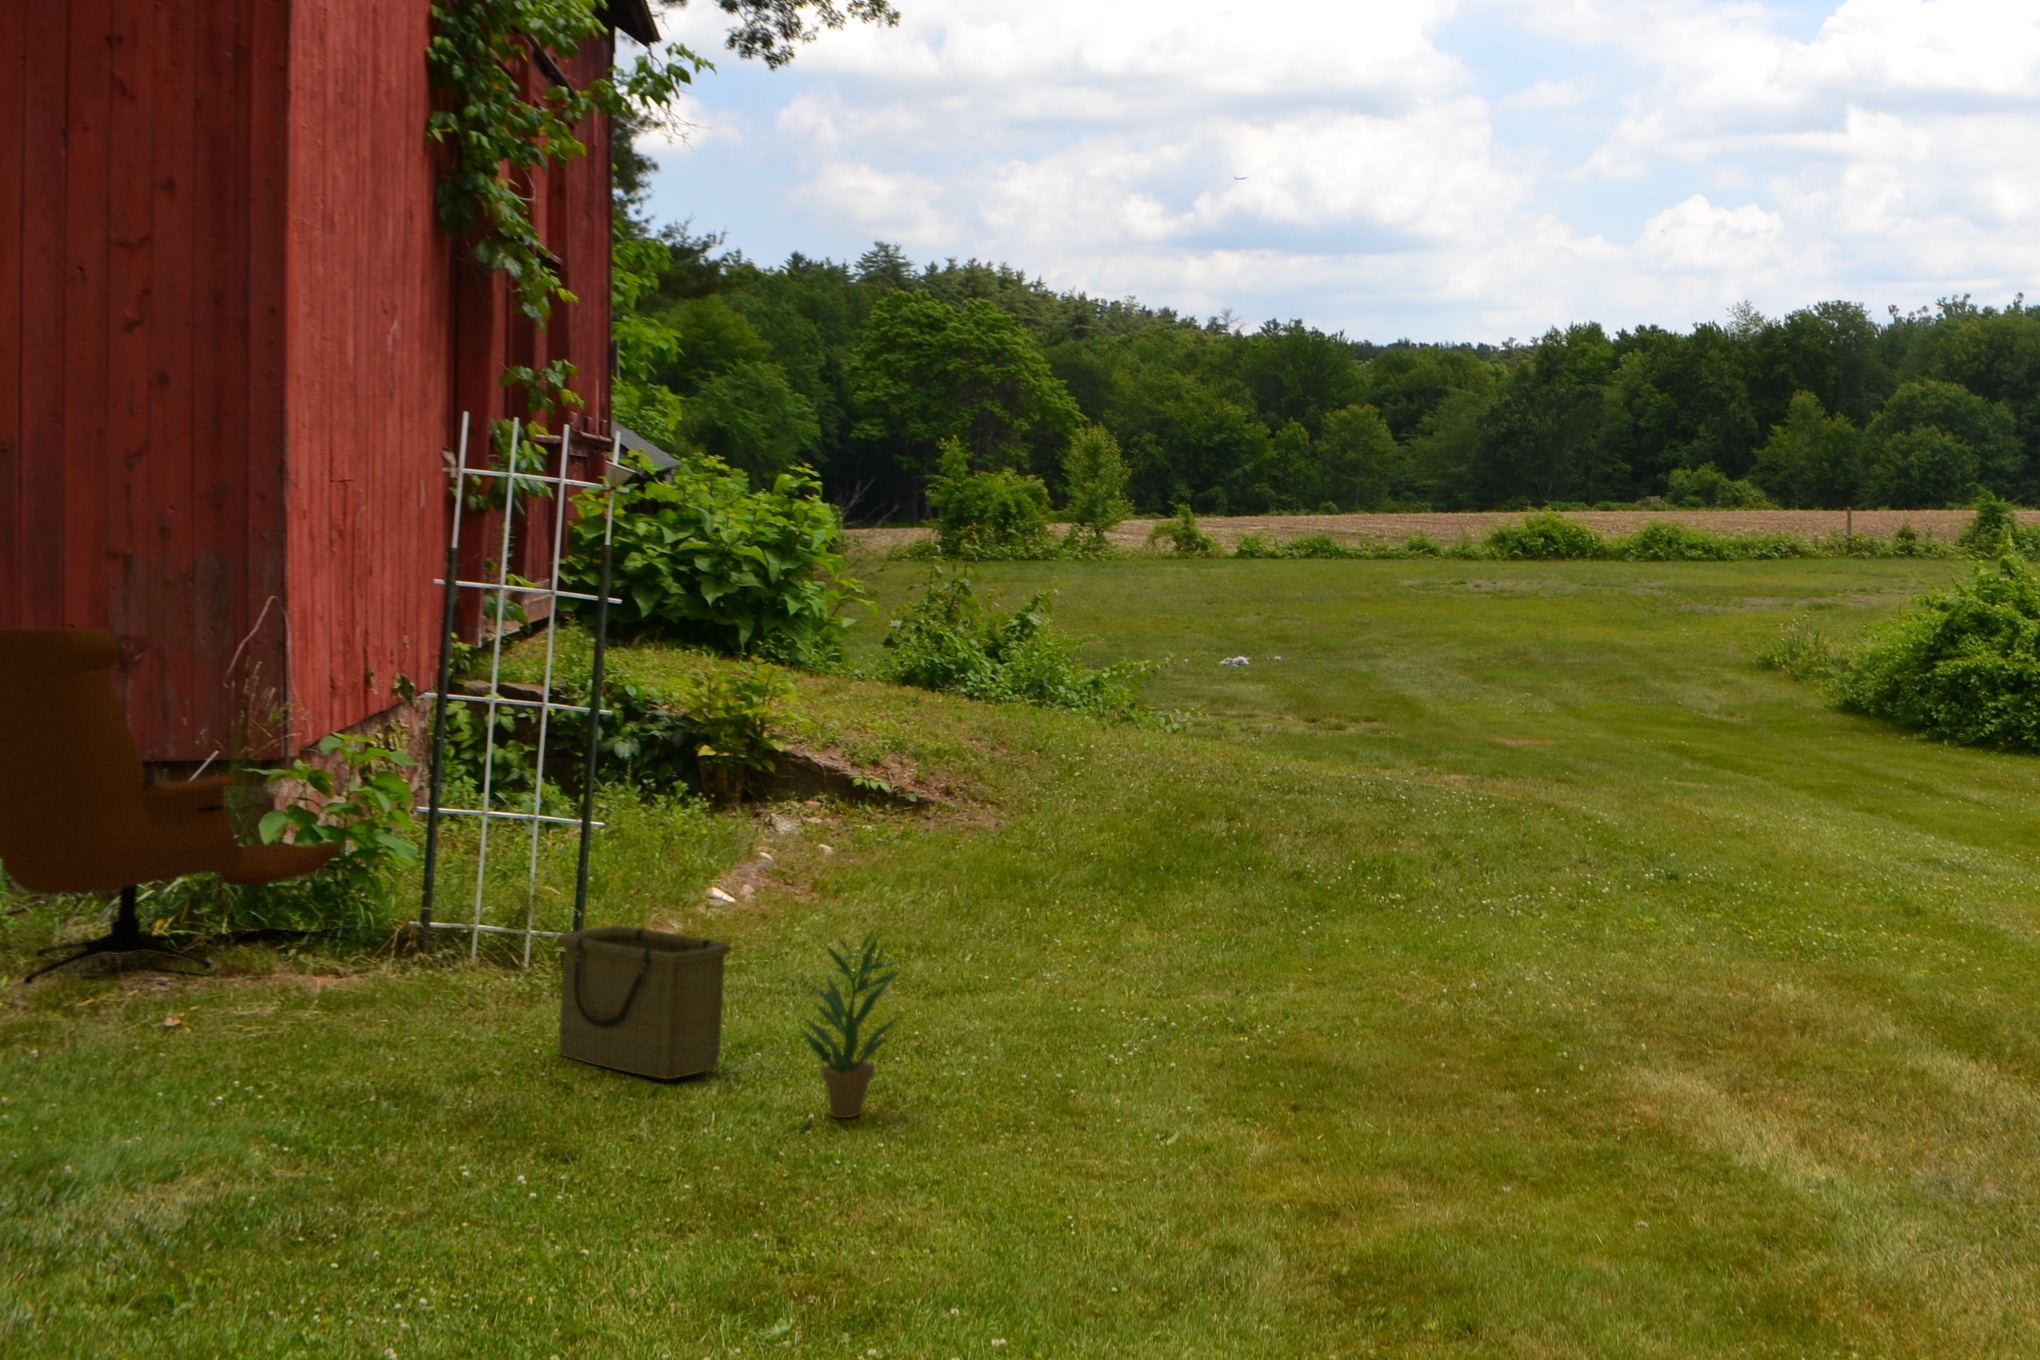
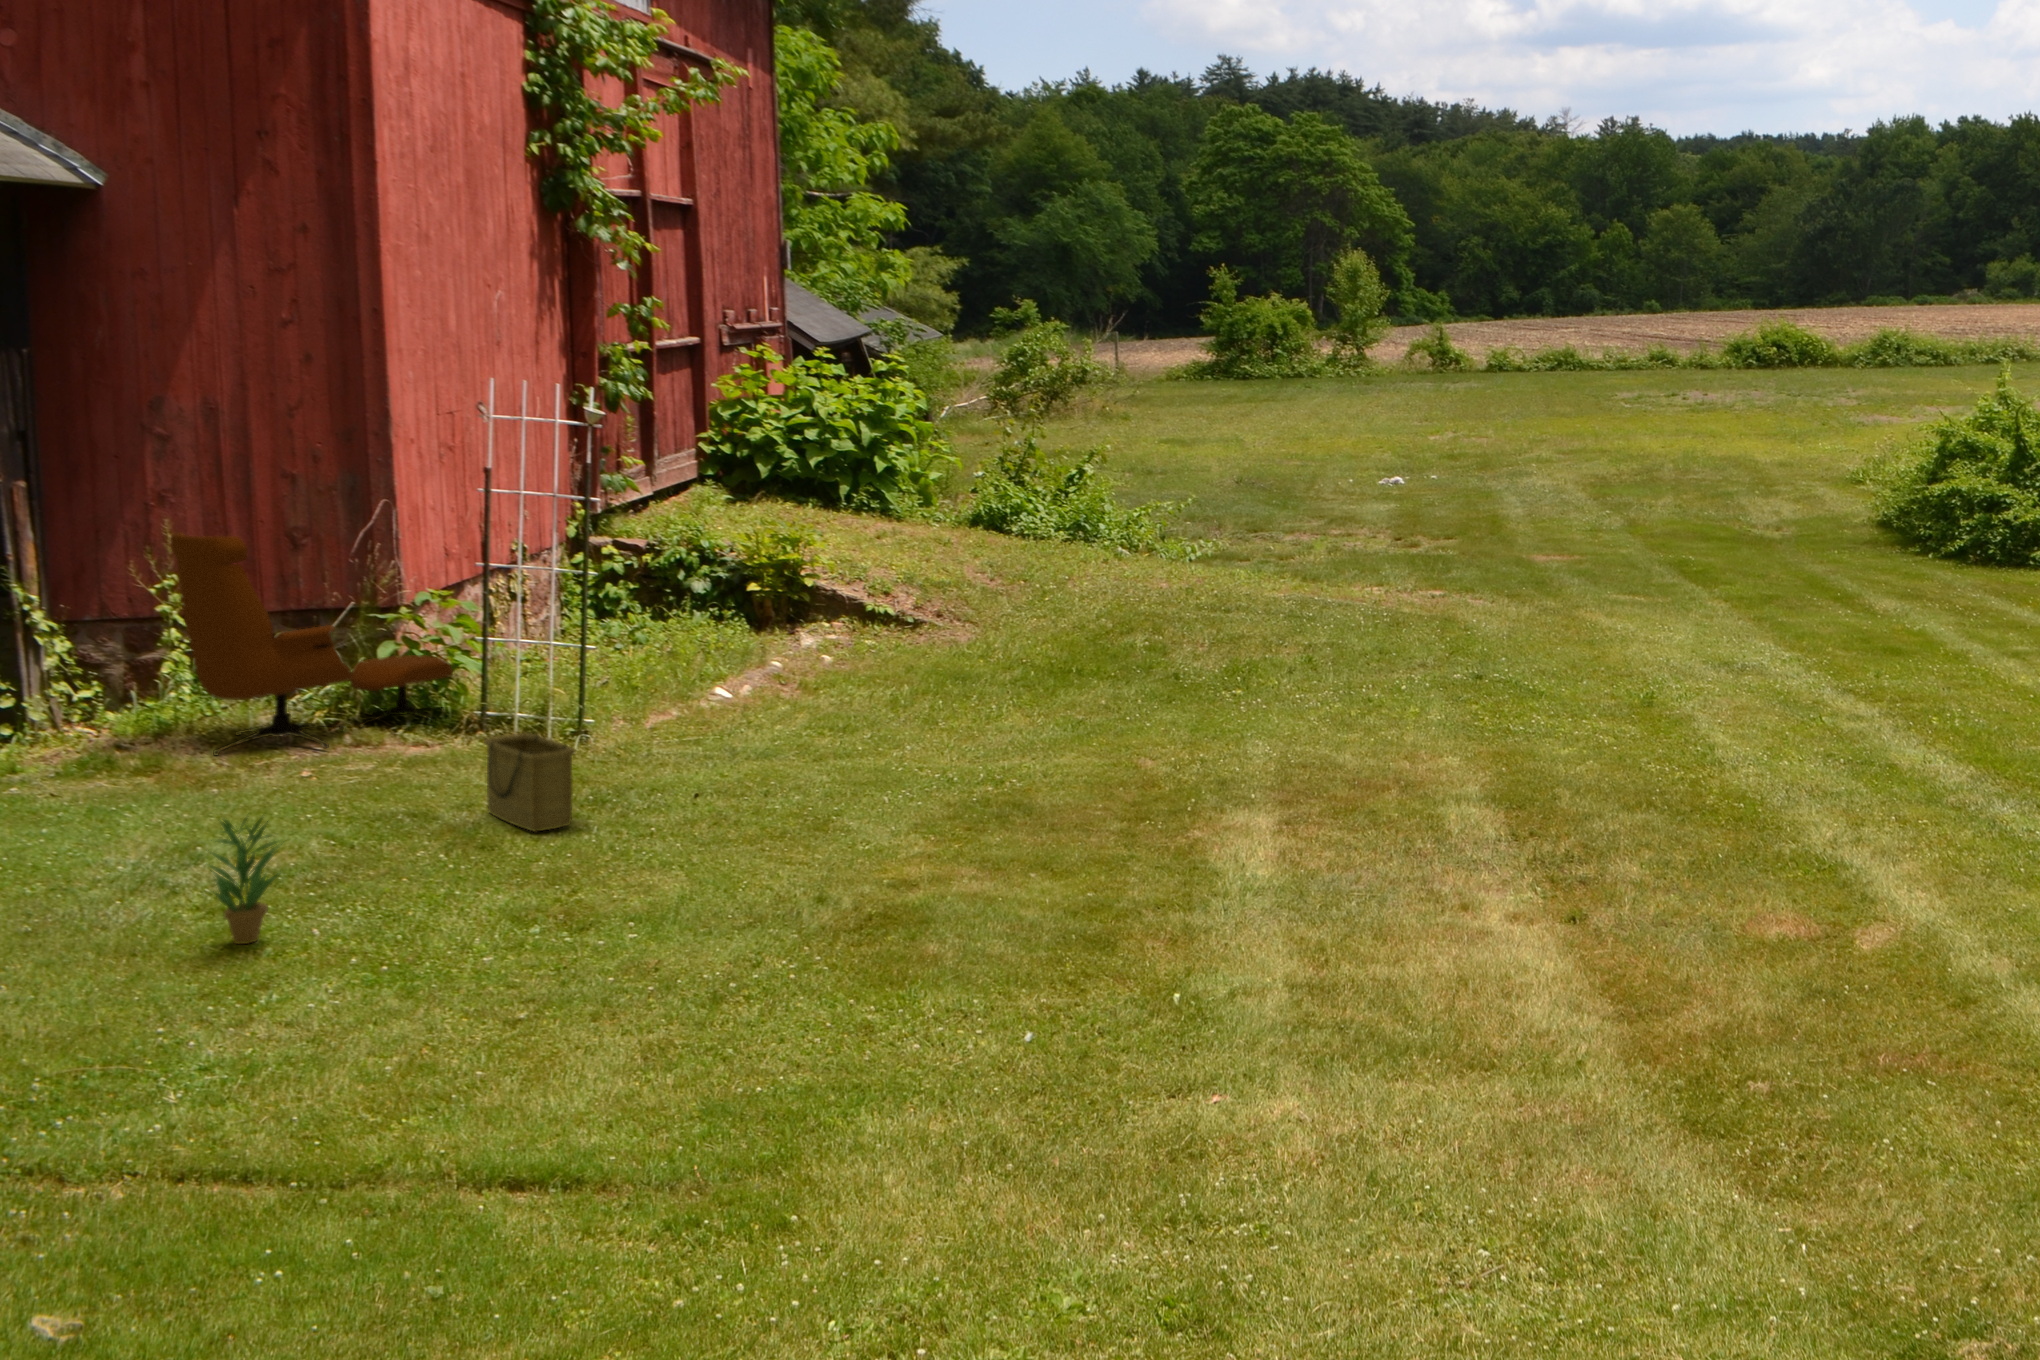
potted plant: present [802,936,897,1118] -> present [210,819,279,944]

